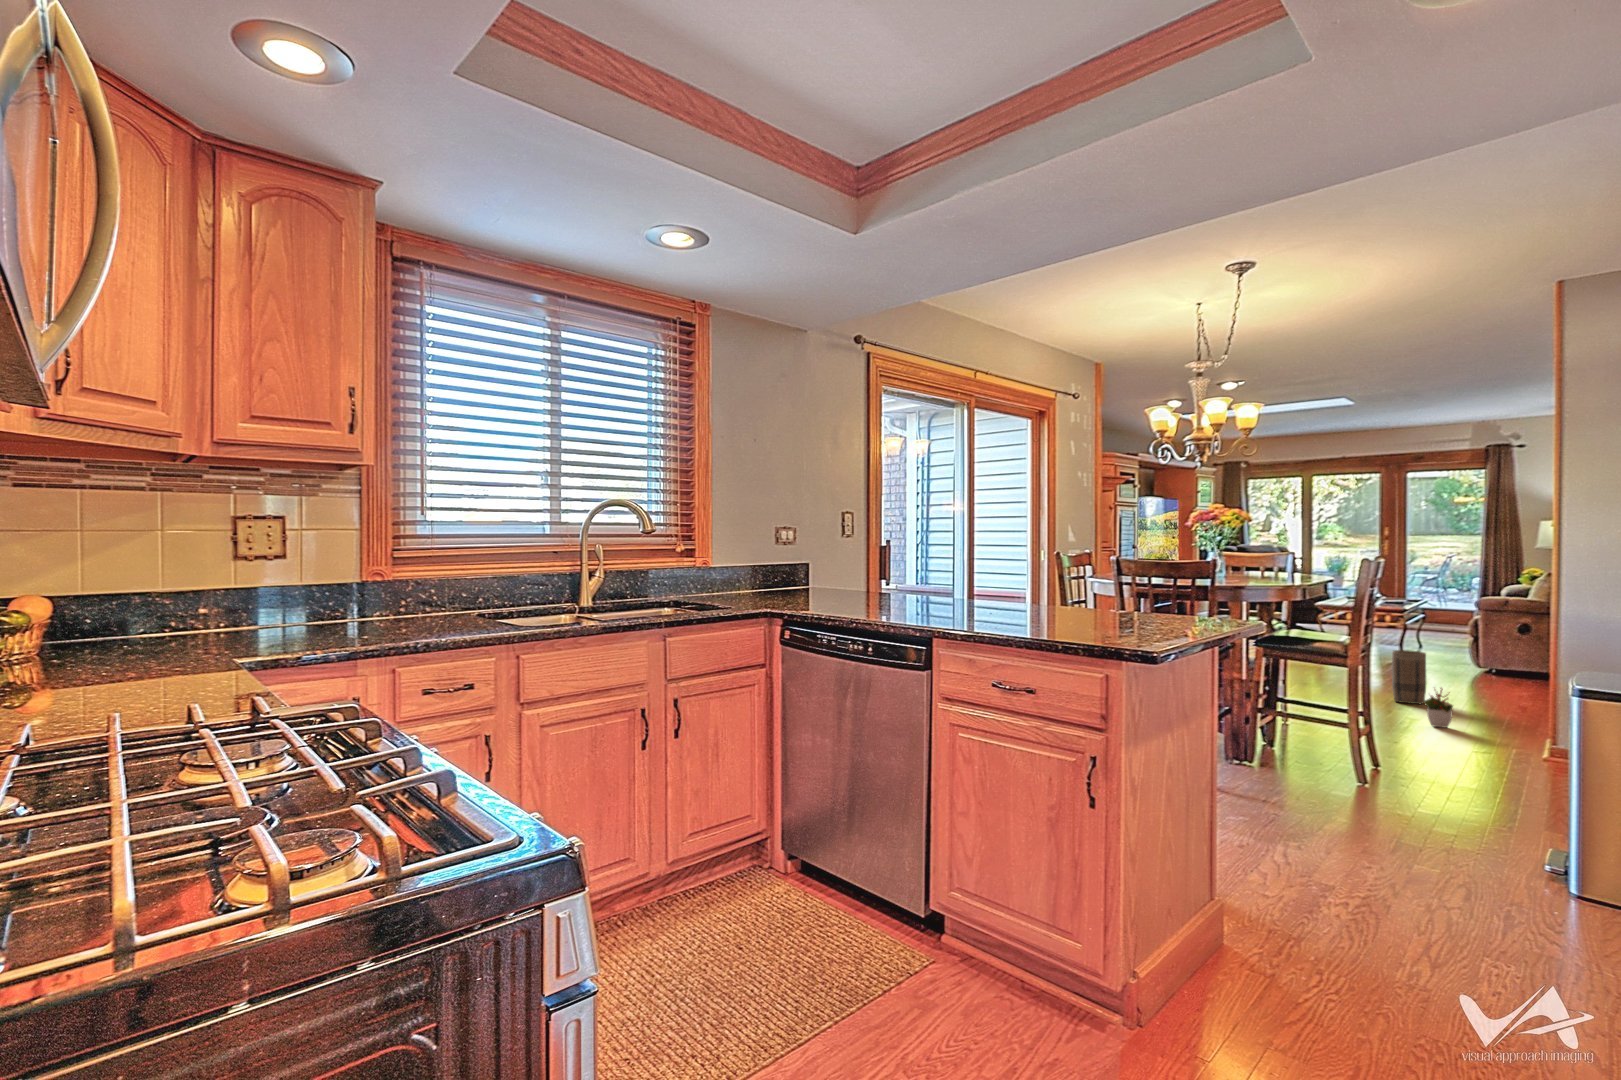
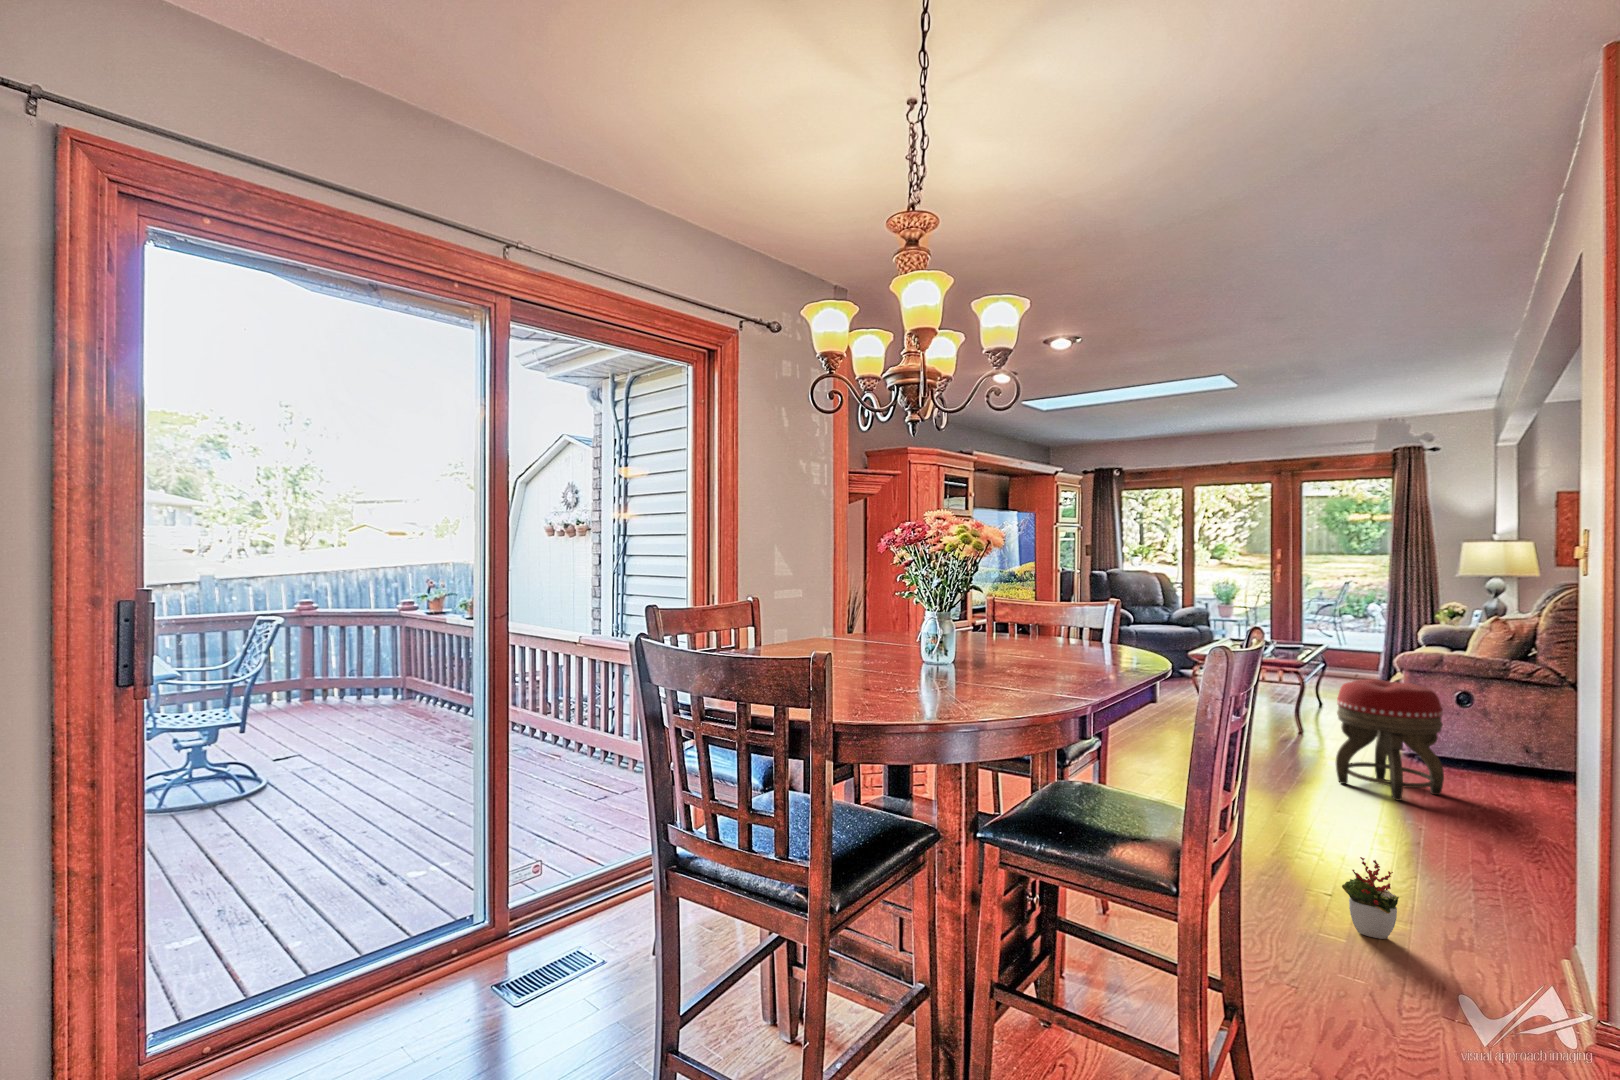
footstool: none [1429,615,1502,690] -> present [1336,679,1444,800]
basket: present [1392,650,1426,704] -> none [1284,749,1338,845]

